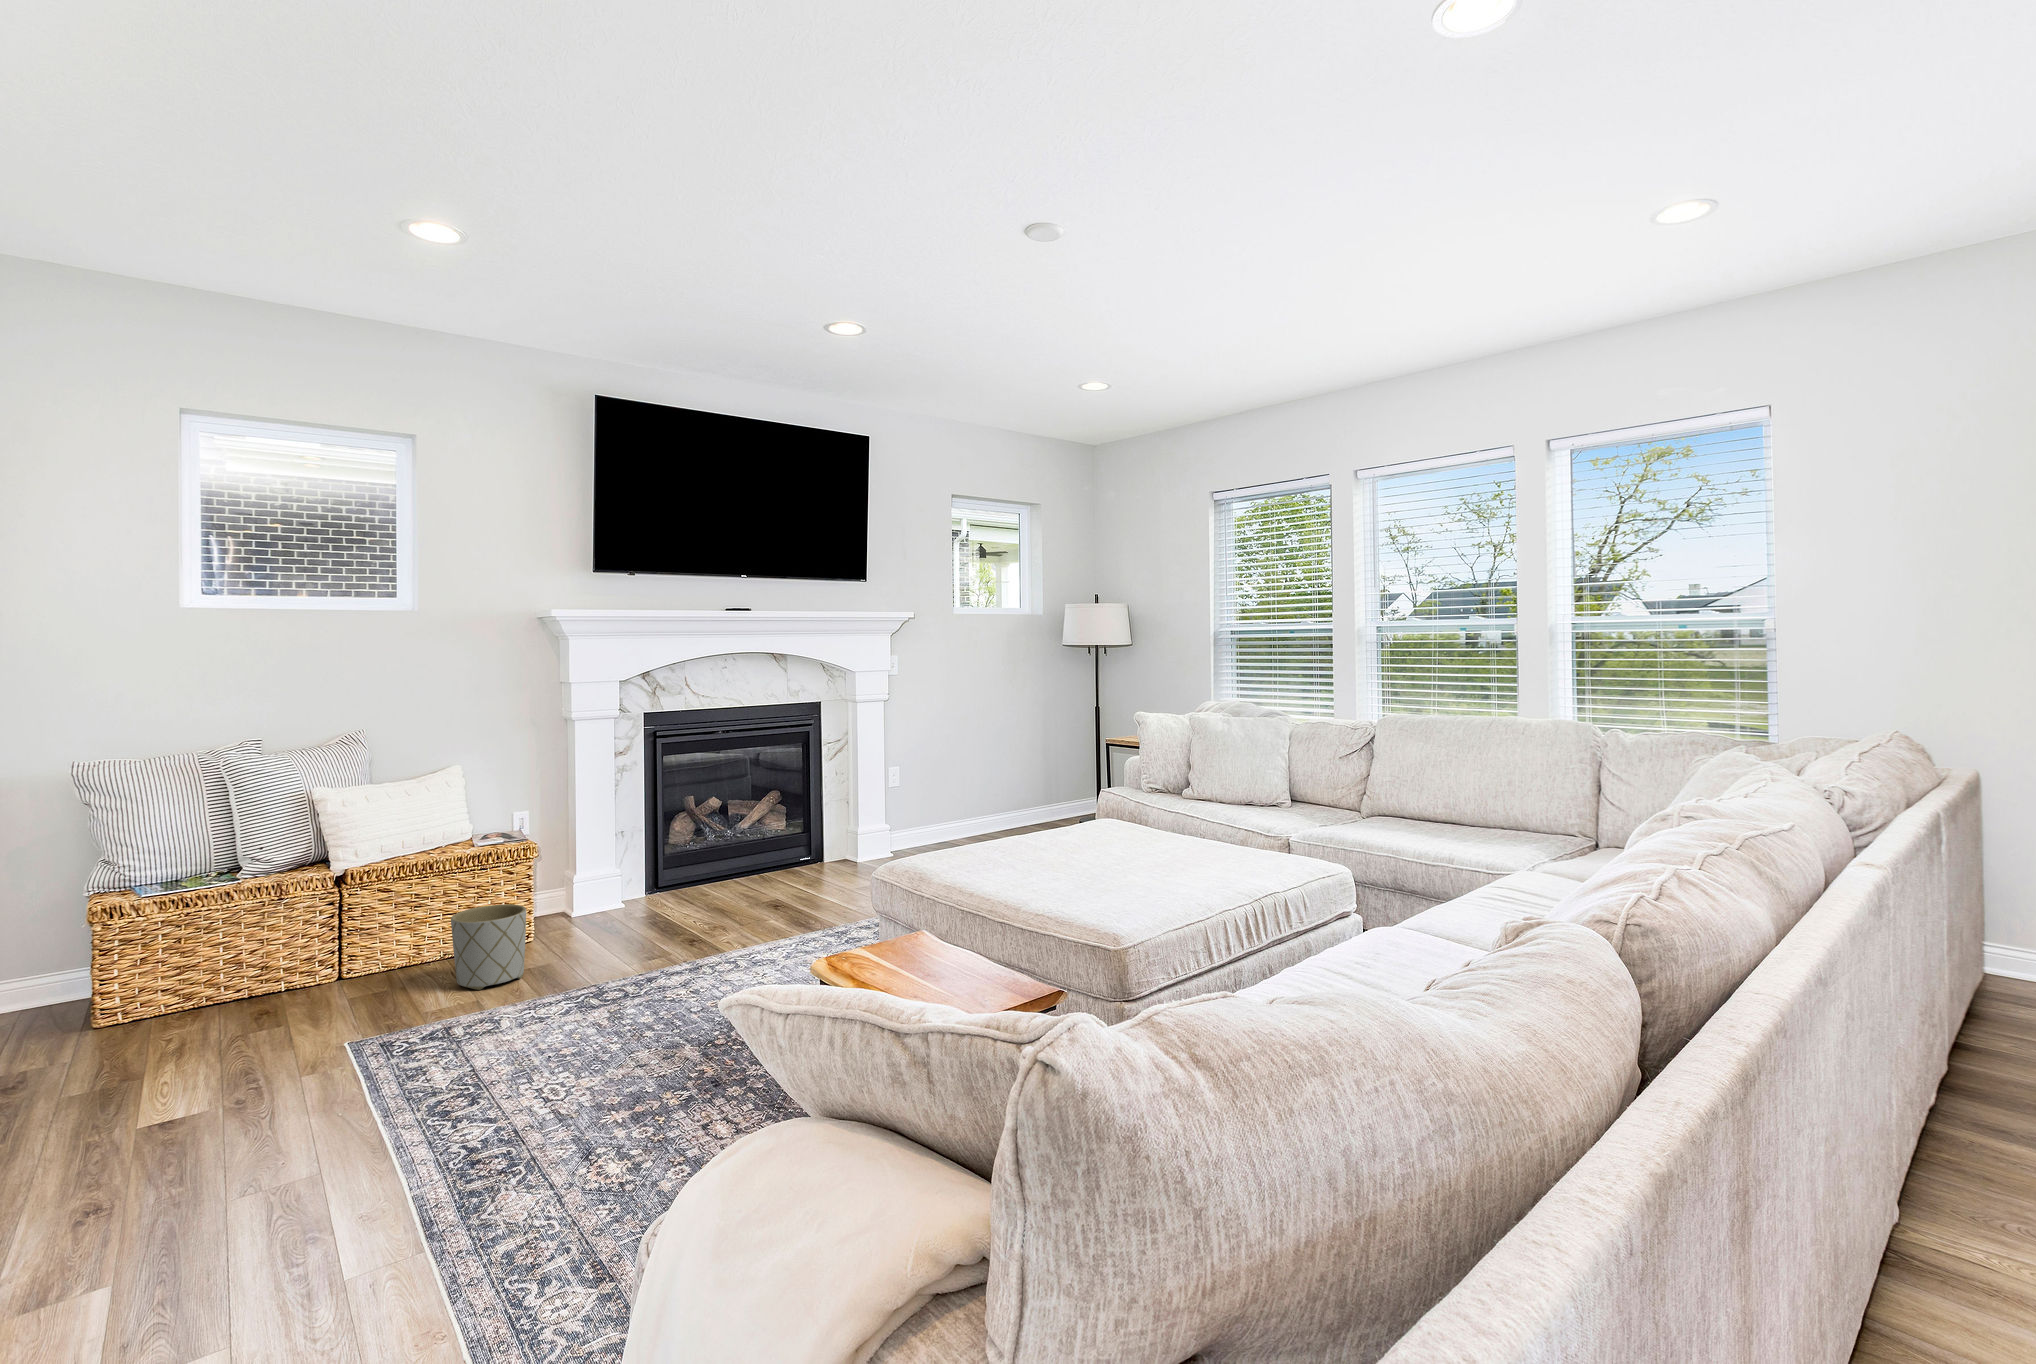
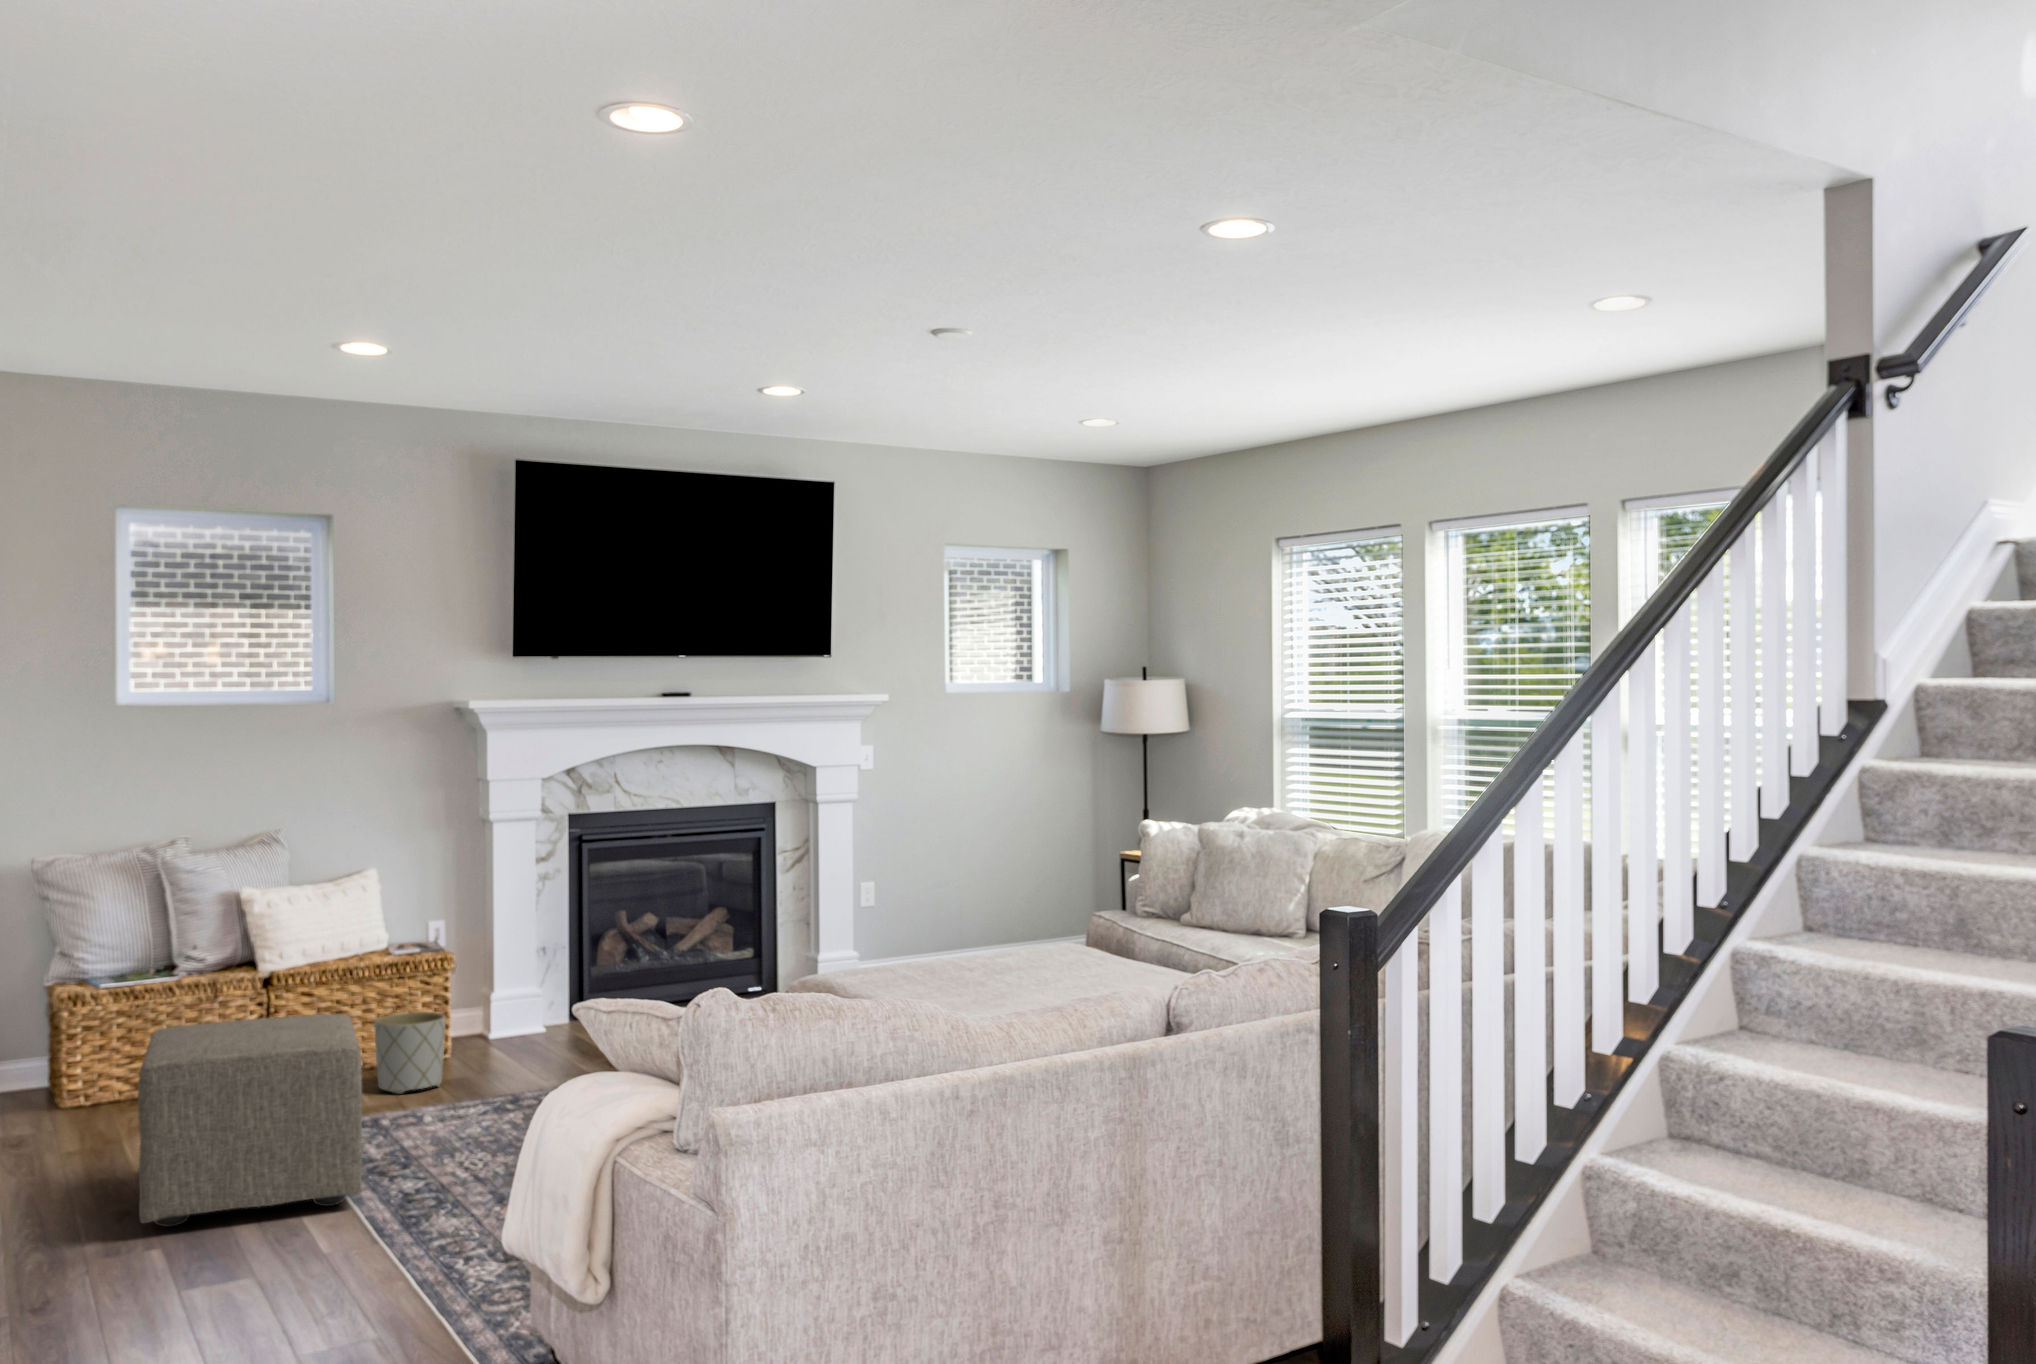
ottoman: none [82,934,413,1245] -> present [138,1014,363,1227]

